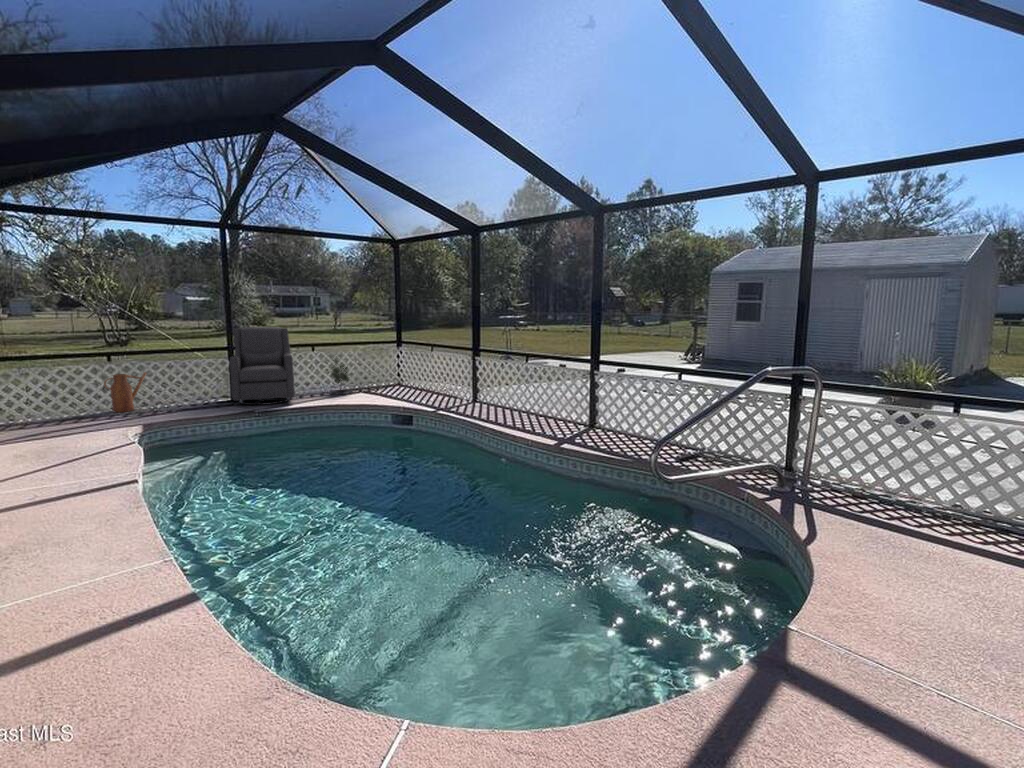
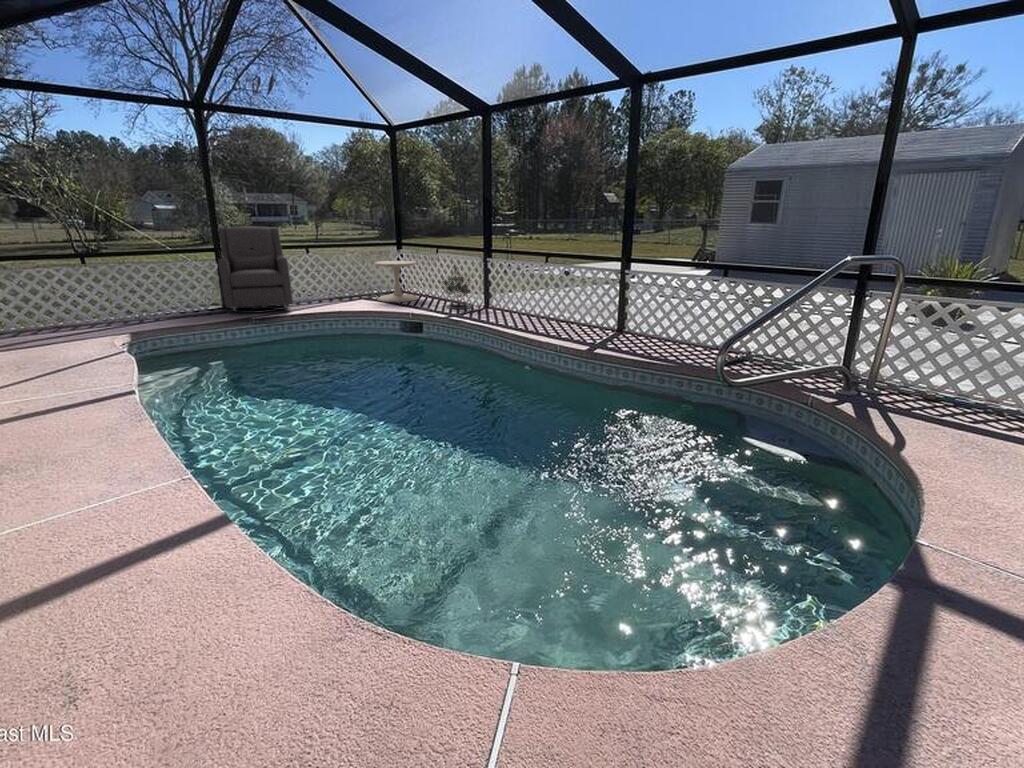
side table: none [374,356,415,395] -> present [375,261,419,302]
potted tree: present [329,358,351,394] -> present [442,265,471,309]
watering can: present [104,372,147,412] -> none [79,276,126,321]

